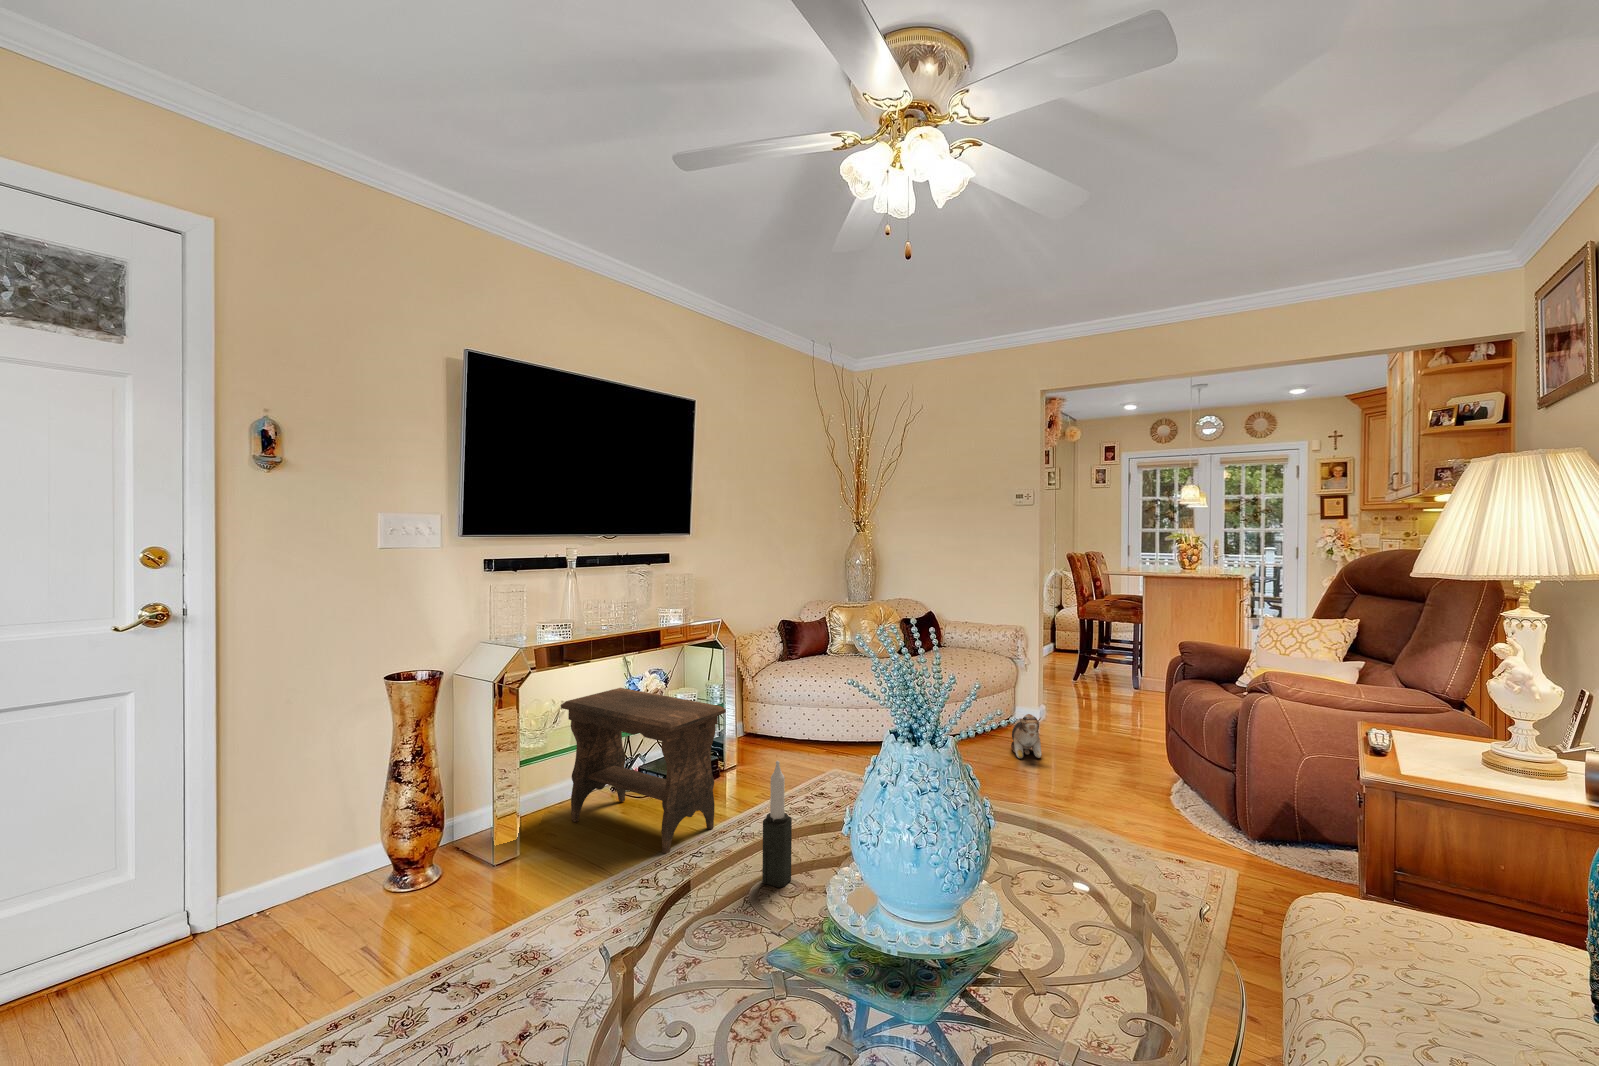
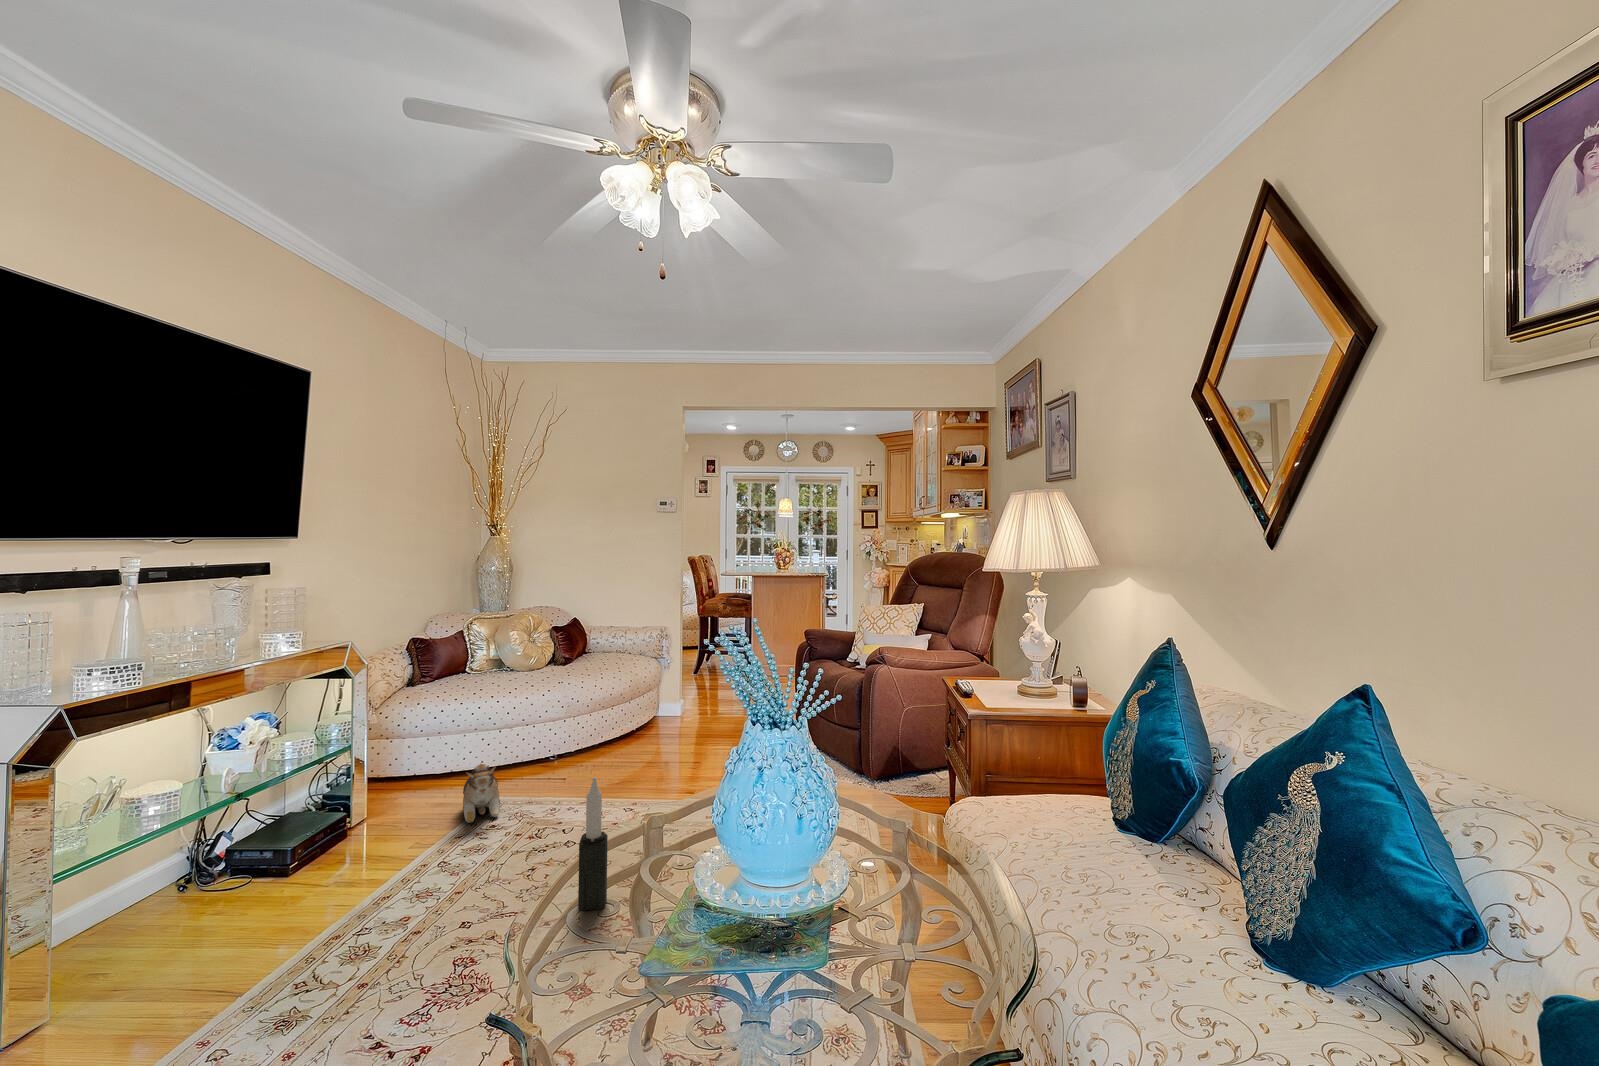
footstool: present [561,688,726,854] -> none [112,745,391,946]
plush toy: present [1011,714,1041,759] -> present [463,764,500,823]

